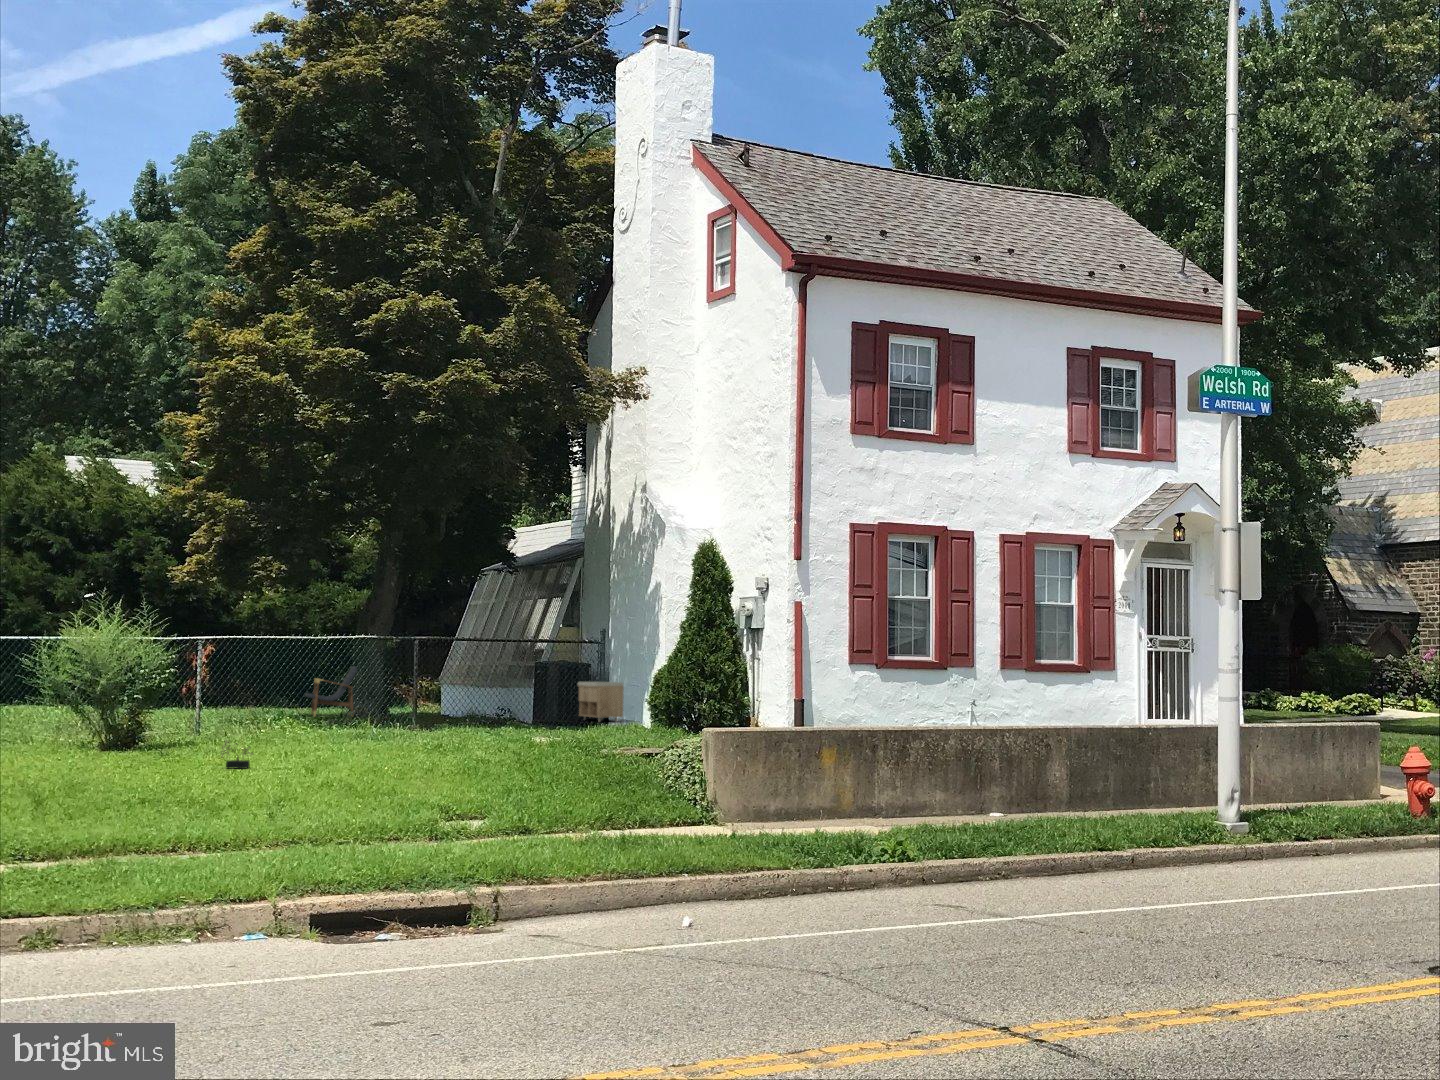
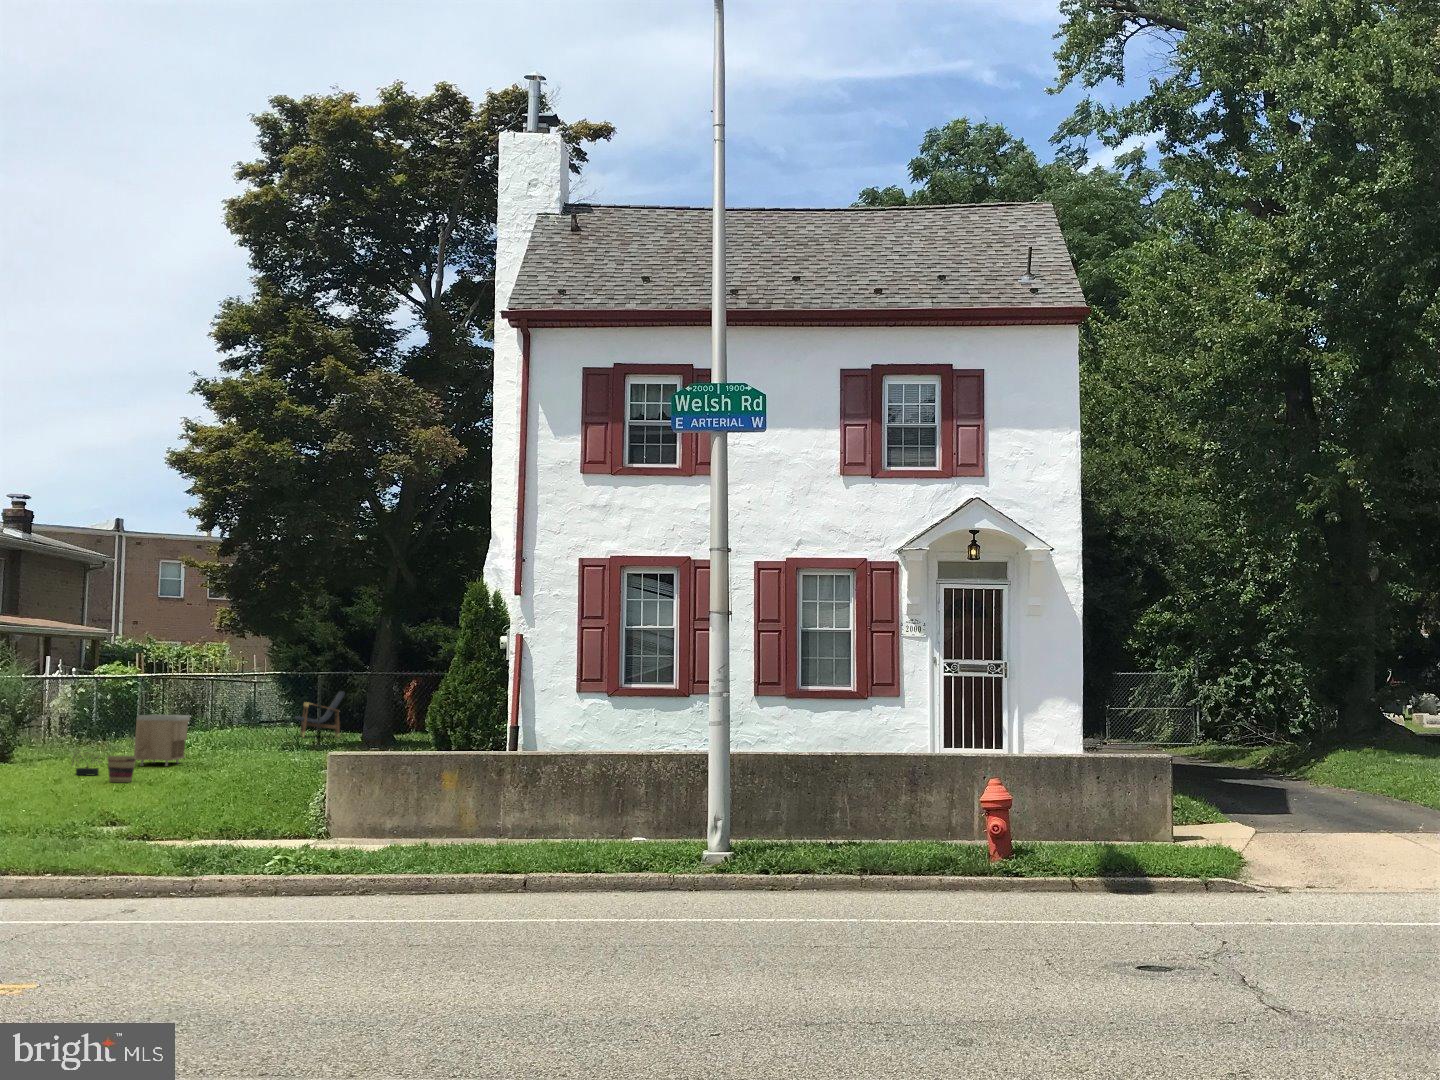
storage bench: present [578,682,624,722] -> present [134,715,190,766]
decorative plant: present [222,740,253,769] -> present [72,749,102,775]
basket: none [105,741,136,769] -> present [107,756,137,782]

